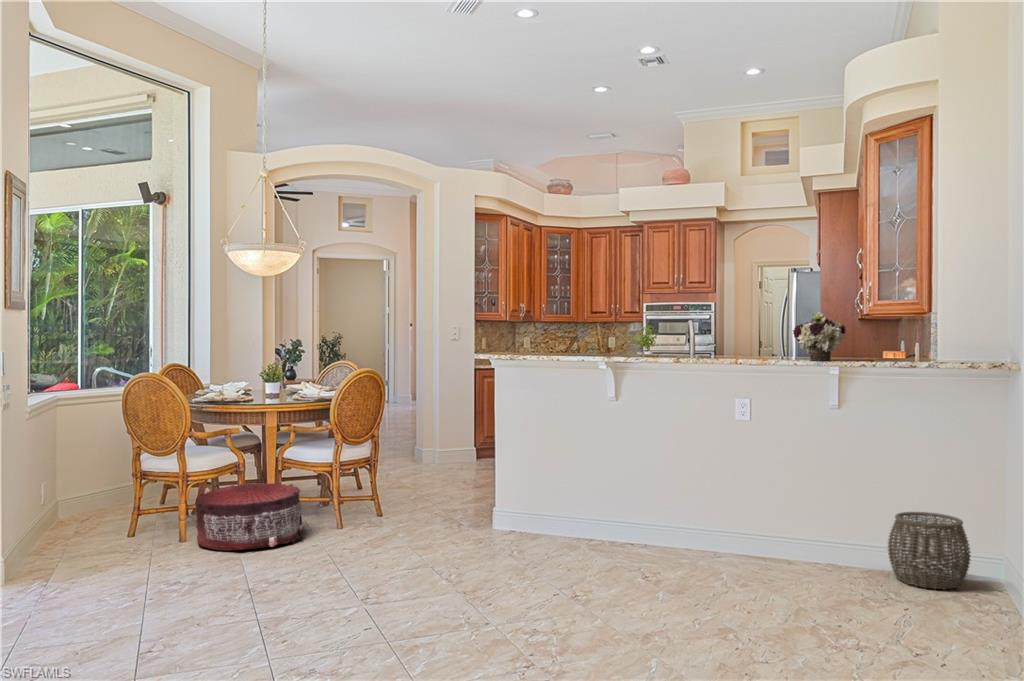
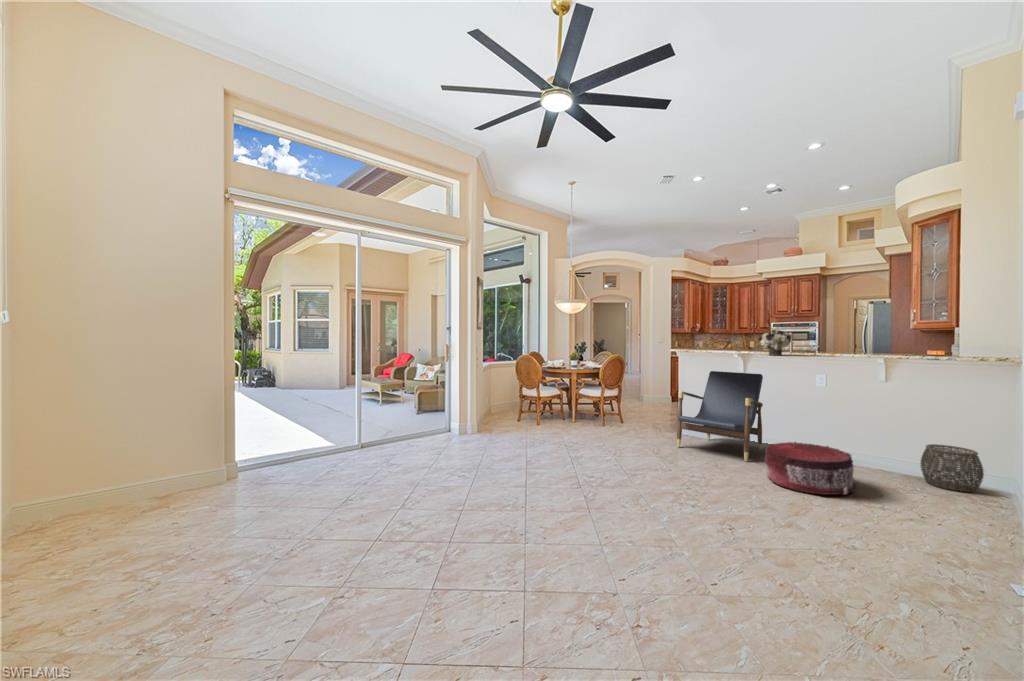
flower arrangement: present [793,312,846,361] -> present [758,327,792,356]
lounge chair: none [494,398,649,578] -> present [677,371,763,462]
pouf: present [196,483,303,550] -> present [765,442,856,495]

